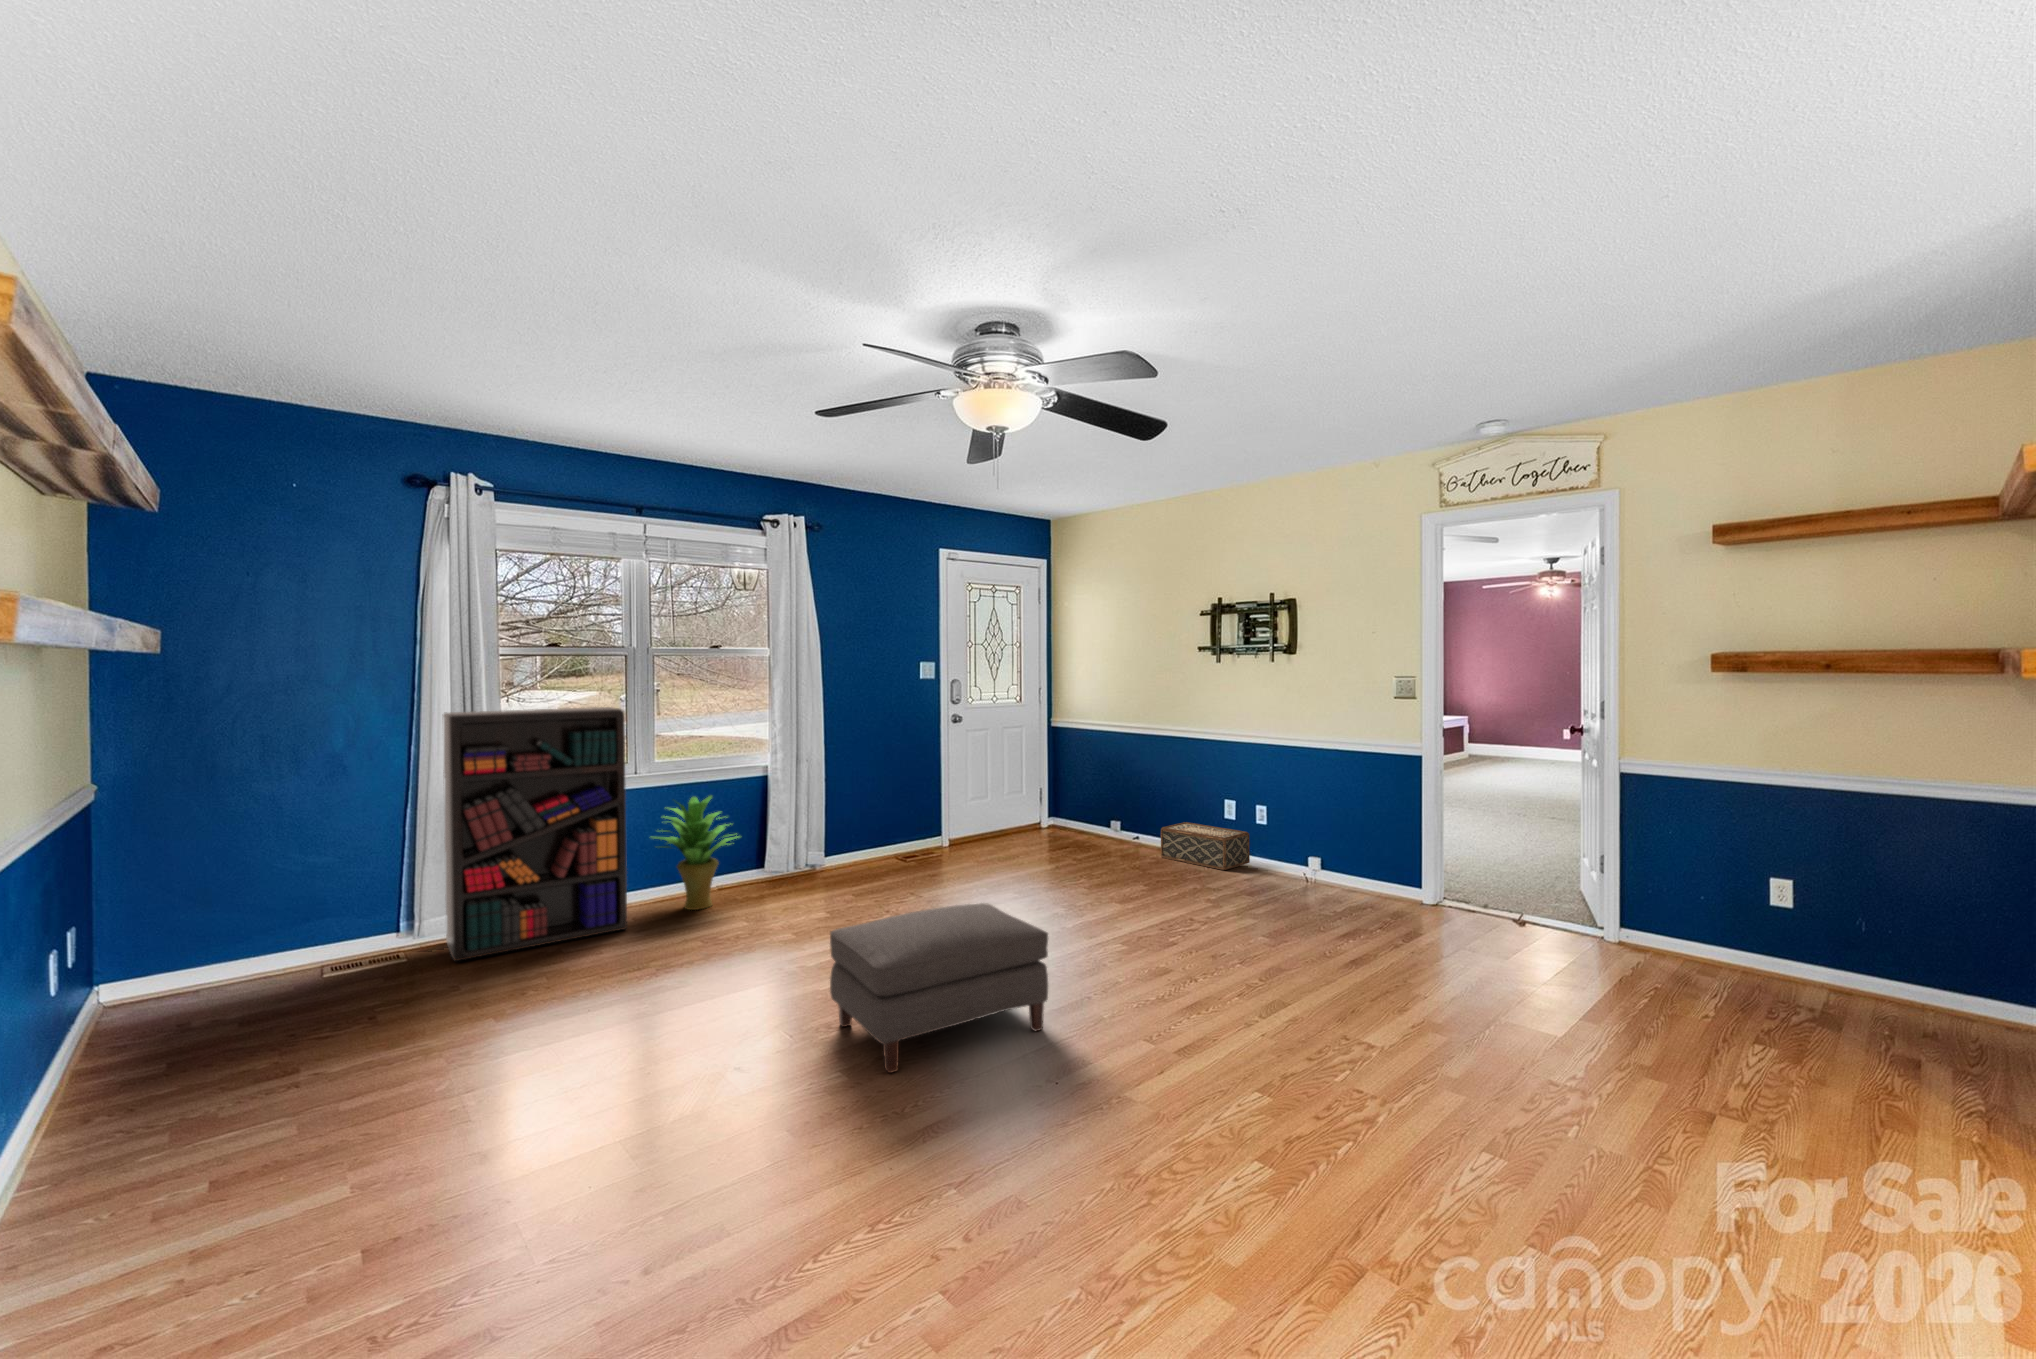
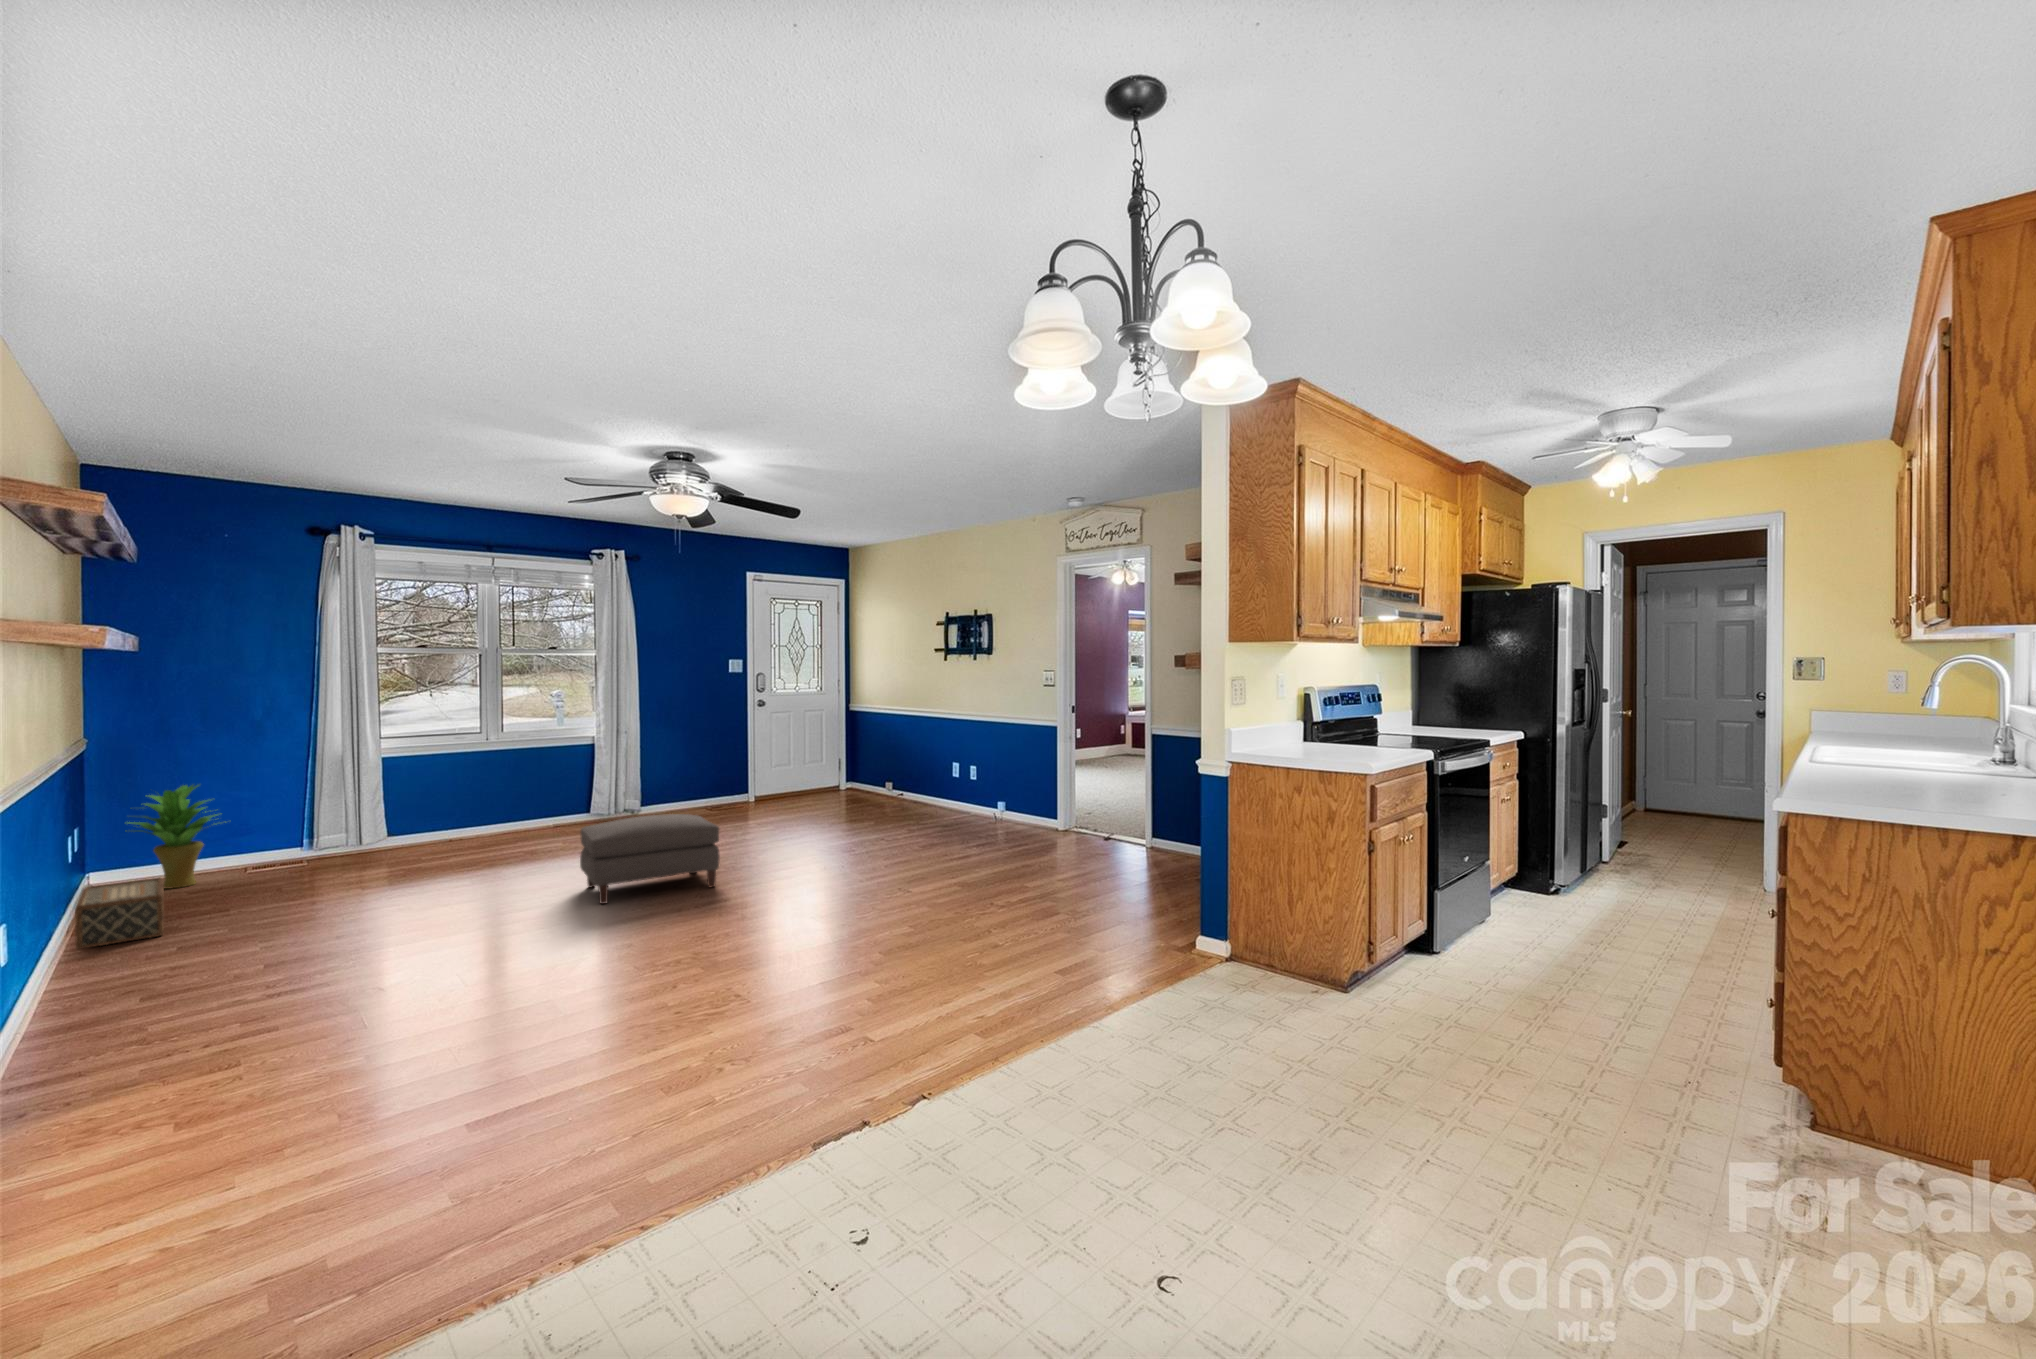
bookshelf: present [443,707,627,961] -> none [335,691,472,864]
potted plant: present [654,796,738,910] -> present [129,785,217,889]
woven basket: present [1161,822,1250,870] -> present [75,877,164,949]

